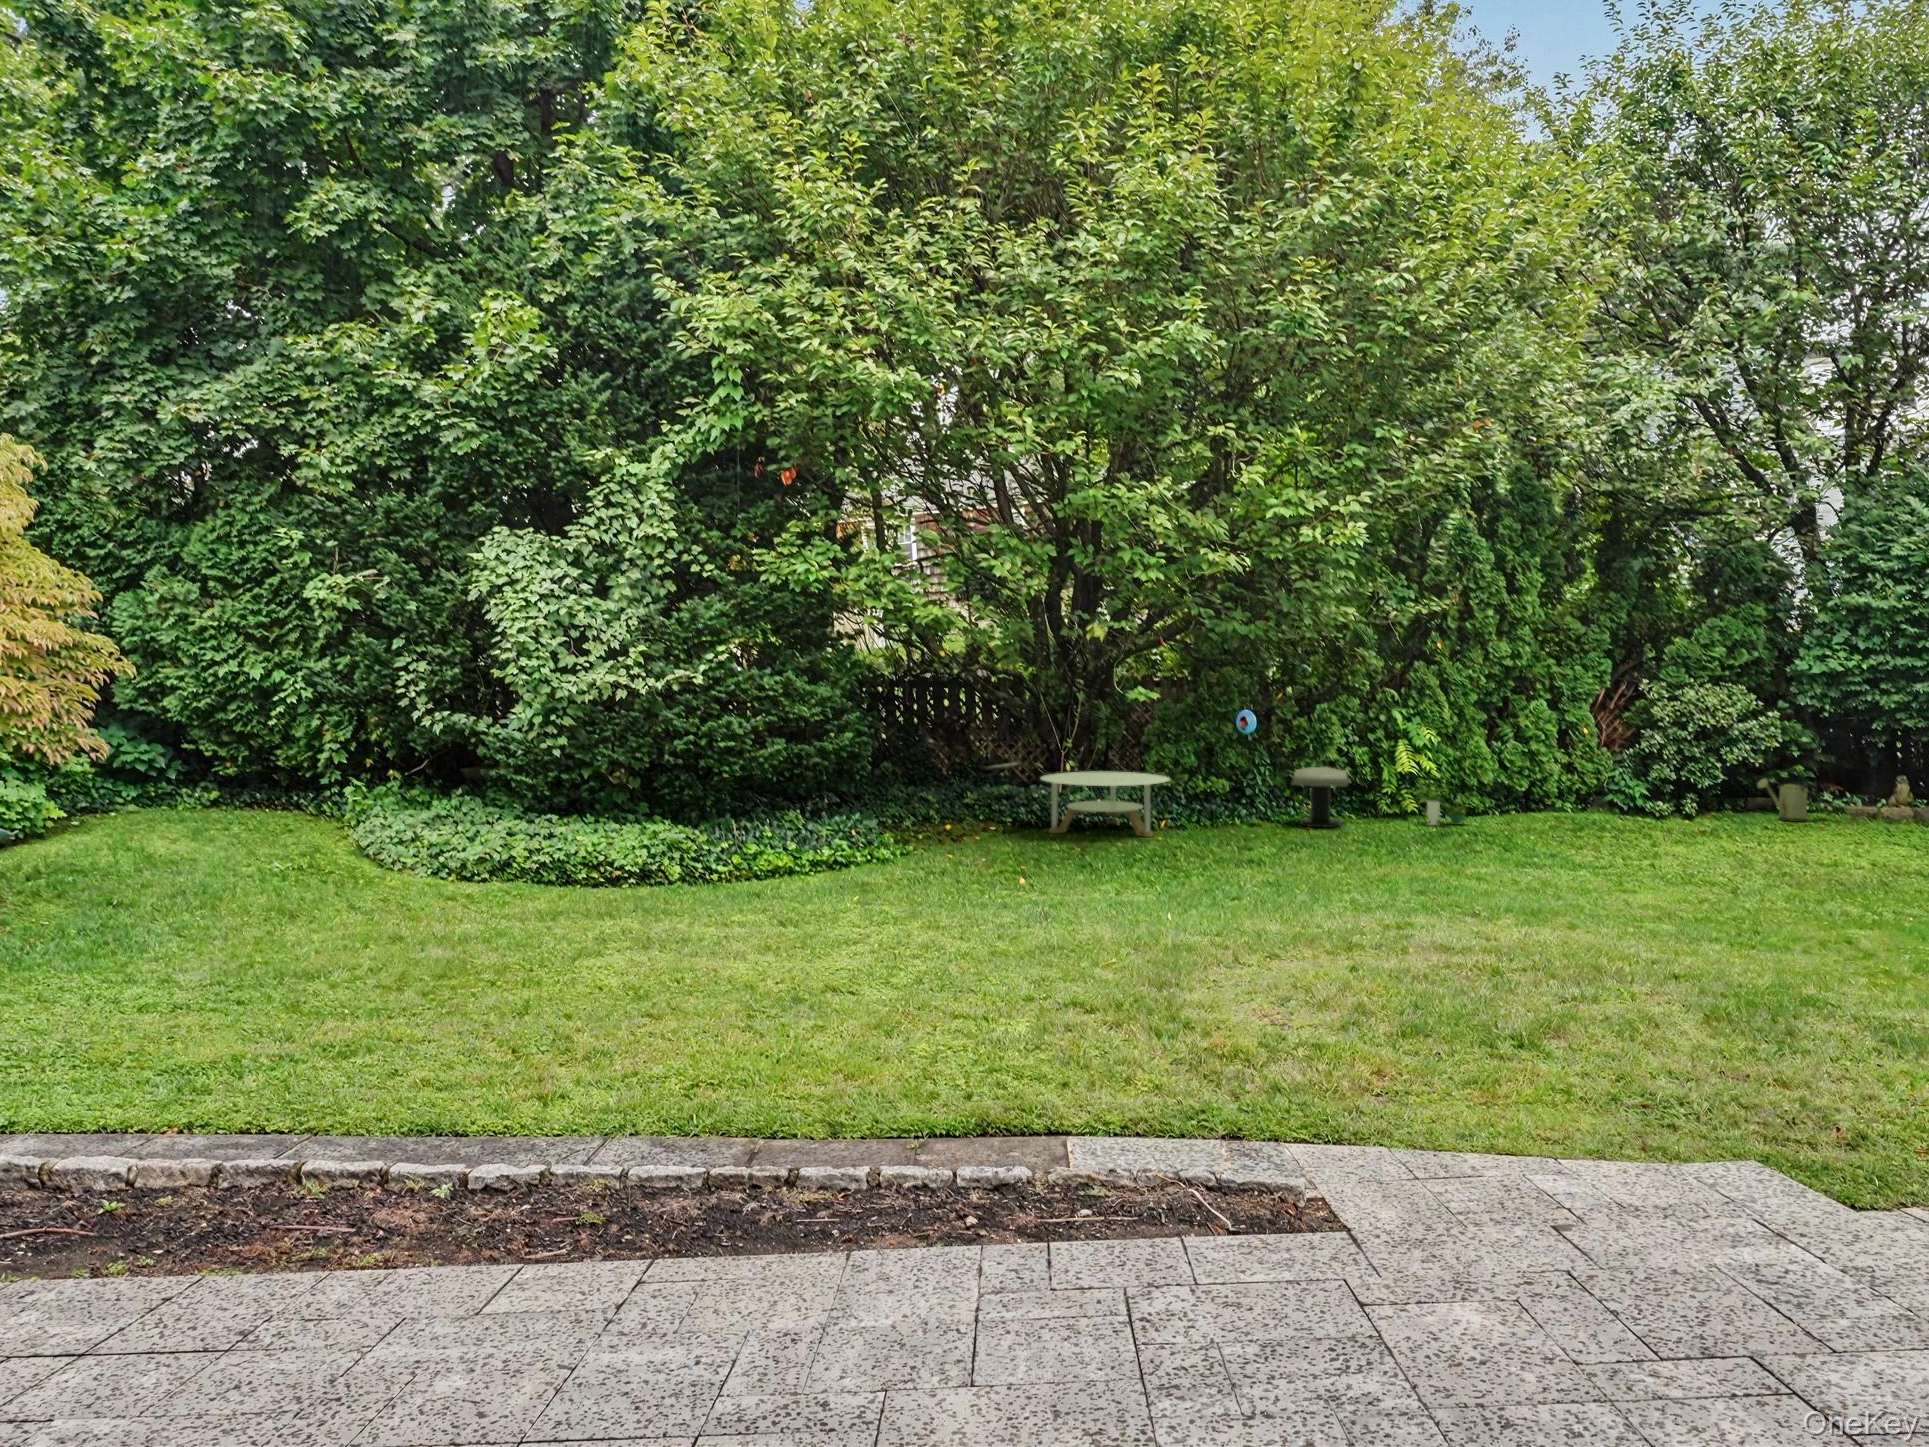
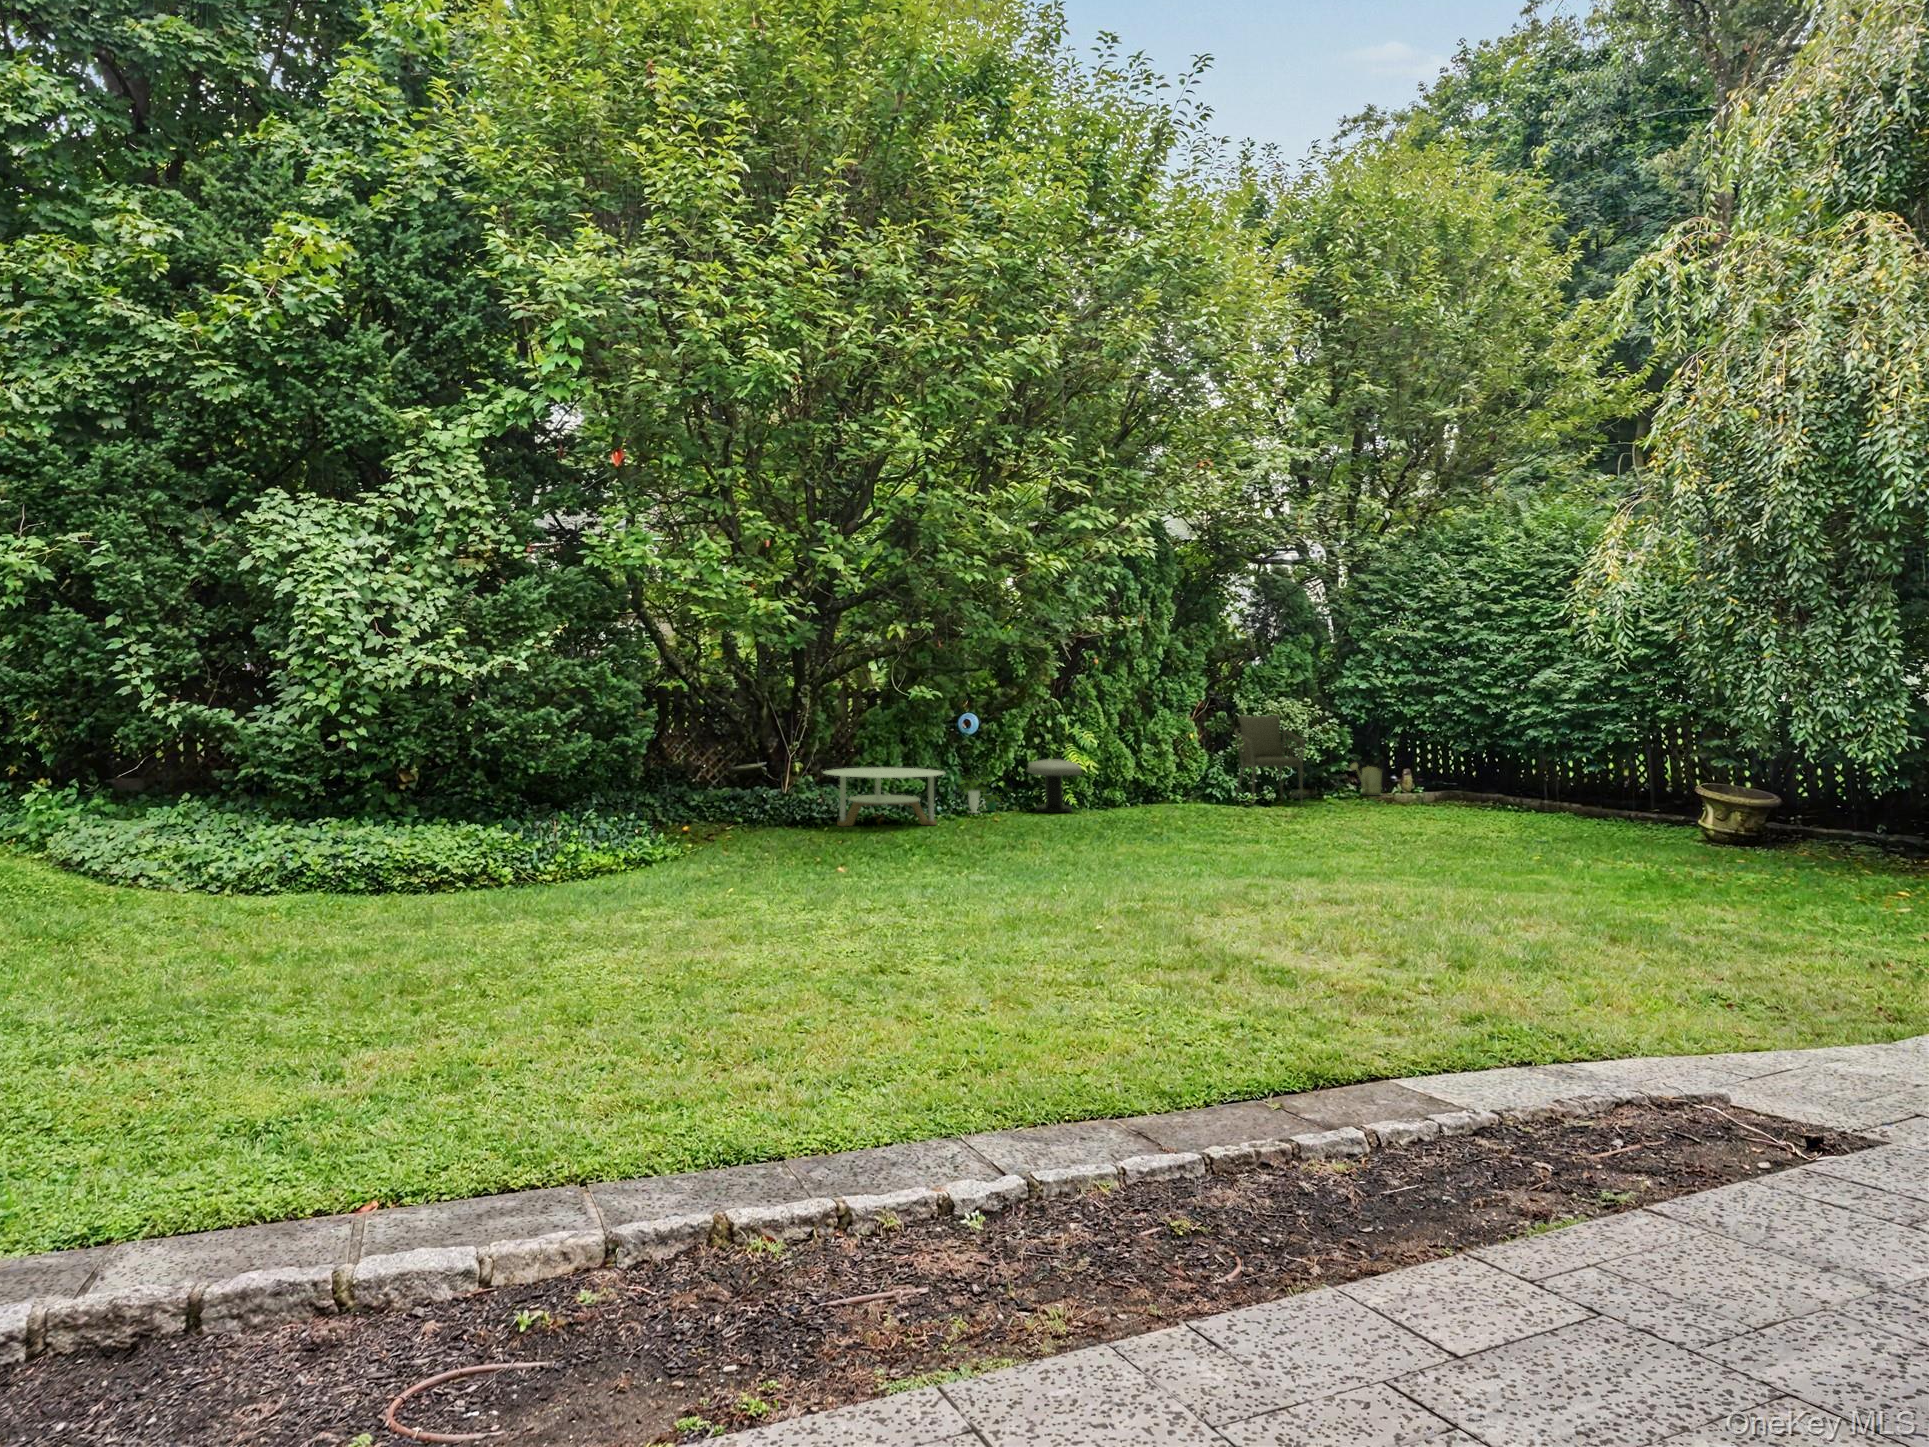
armchair: none [1574,717,1661,831] -> present [1234,715,1305,804]
potted plant: present [1415,785,1466,825] -> present [960,779,999,813]

